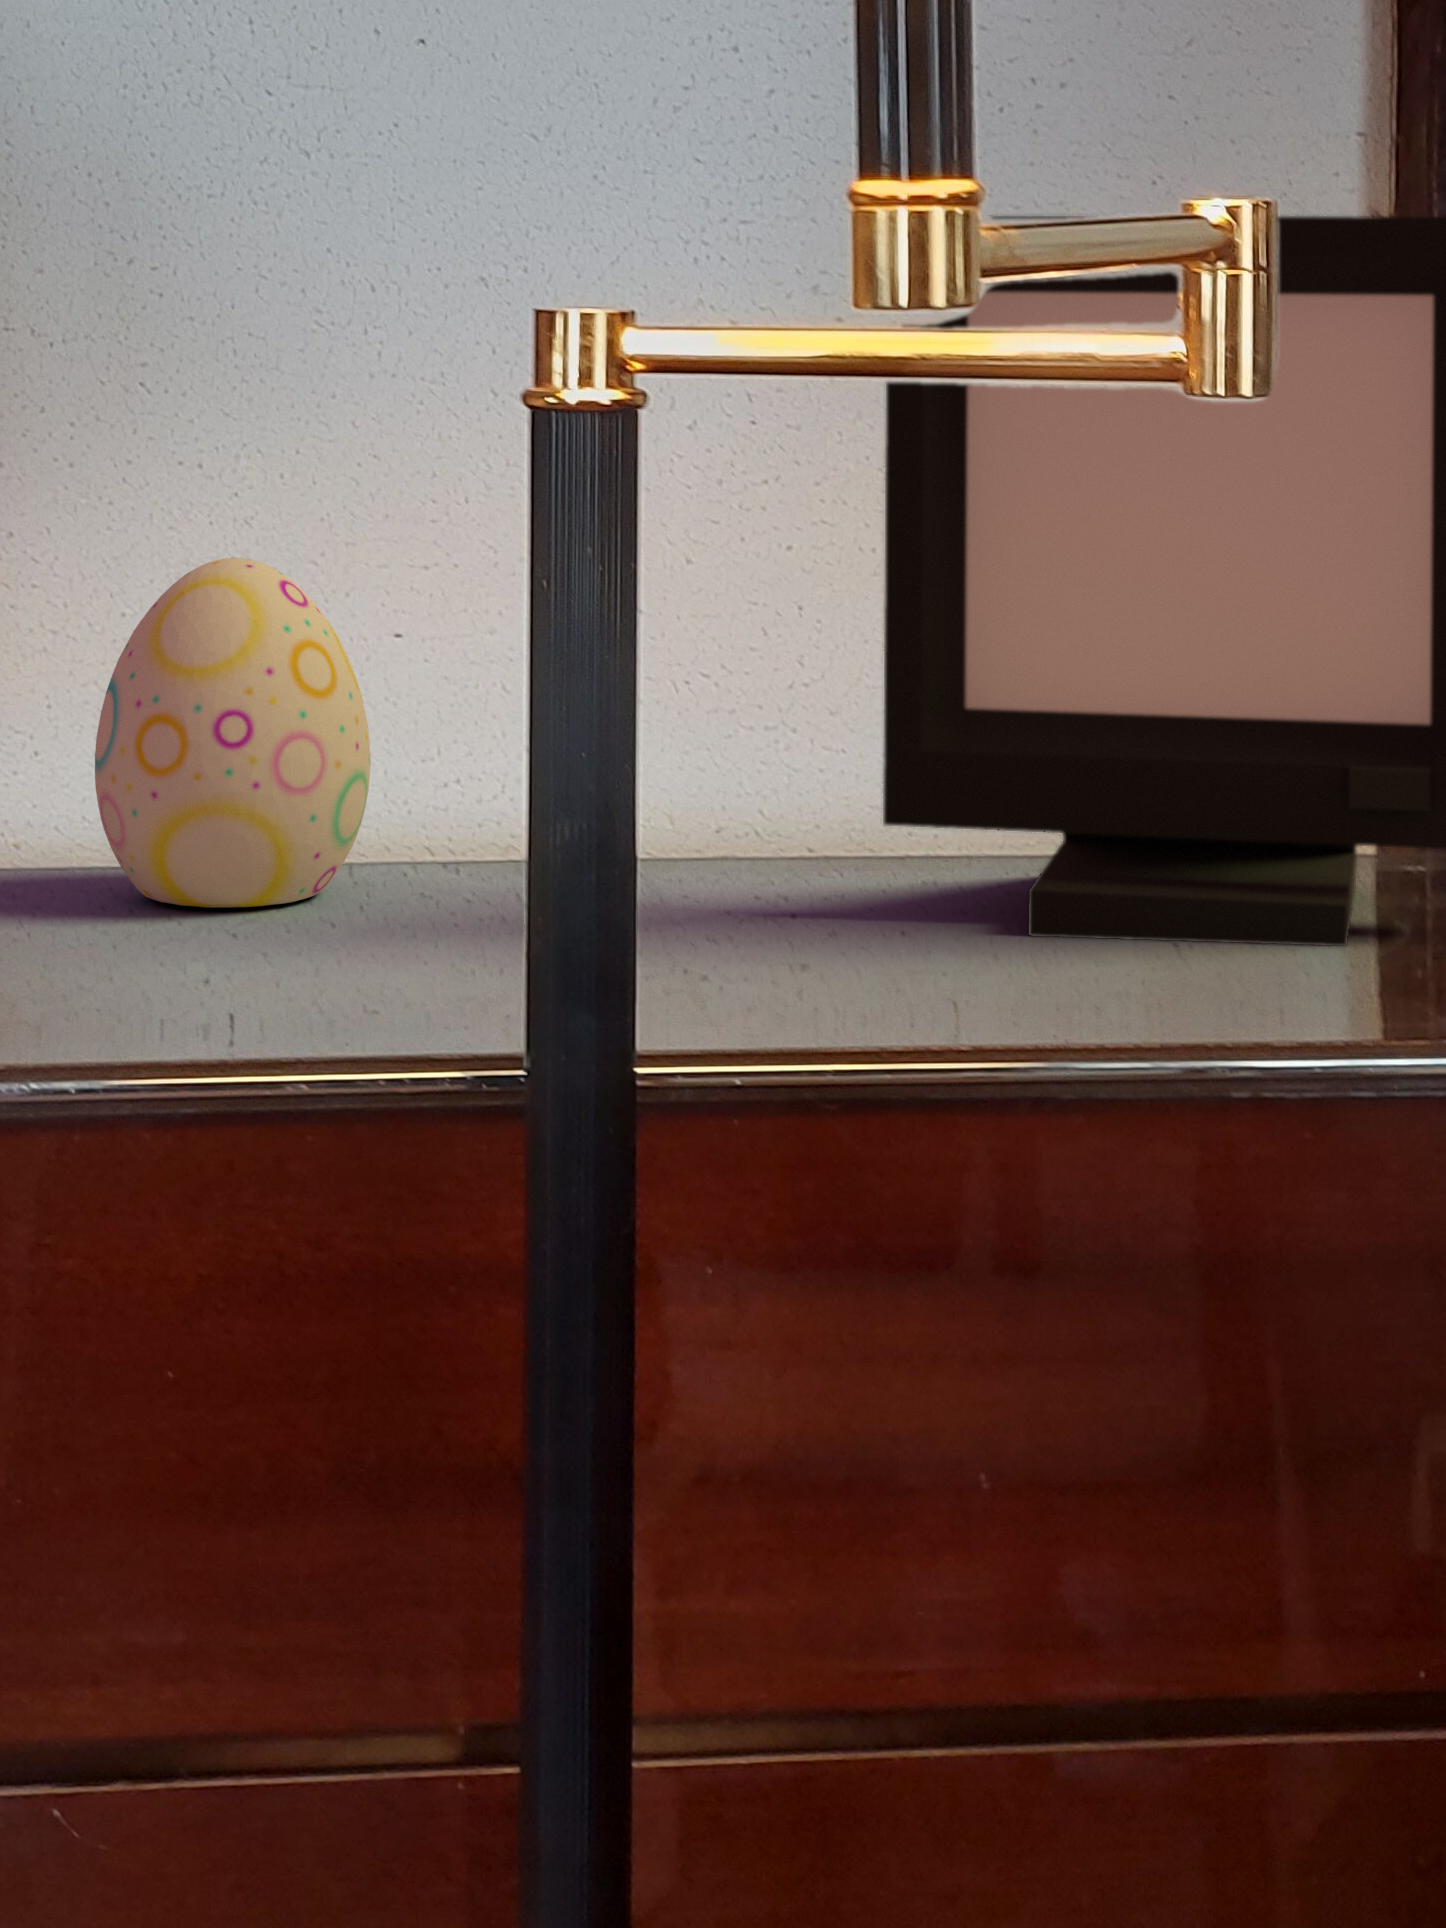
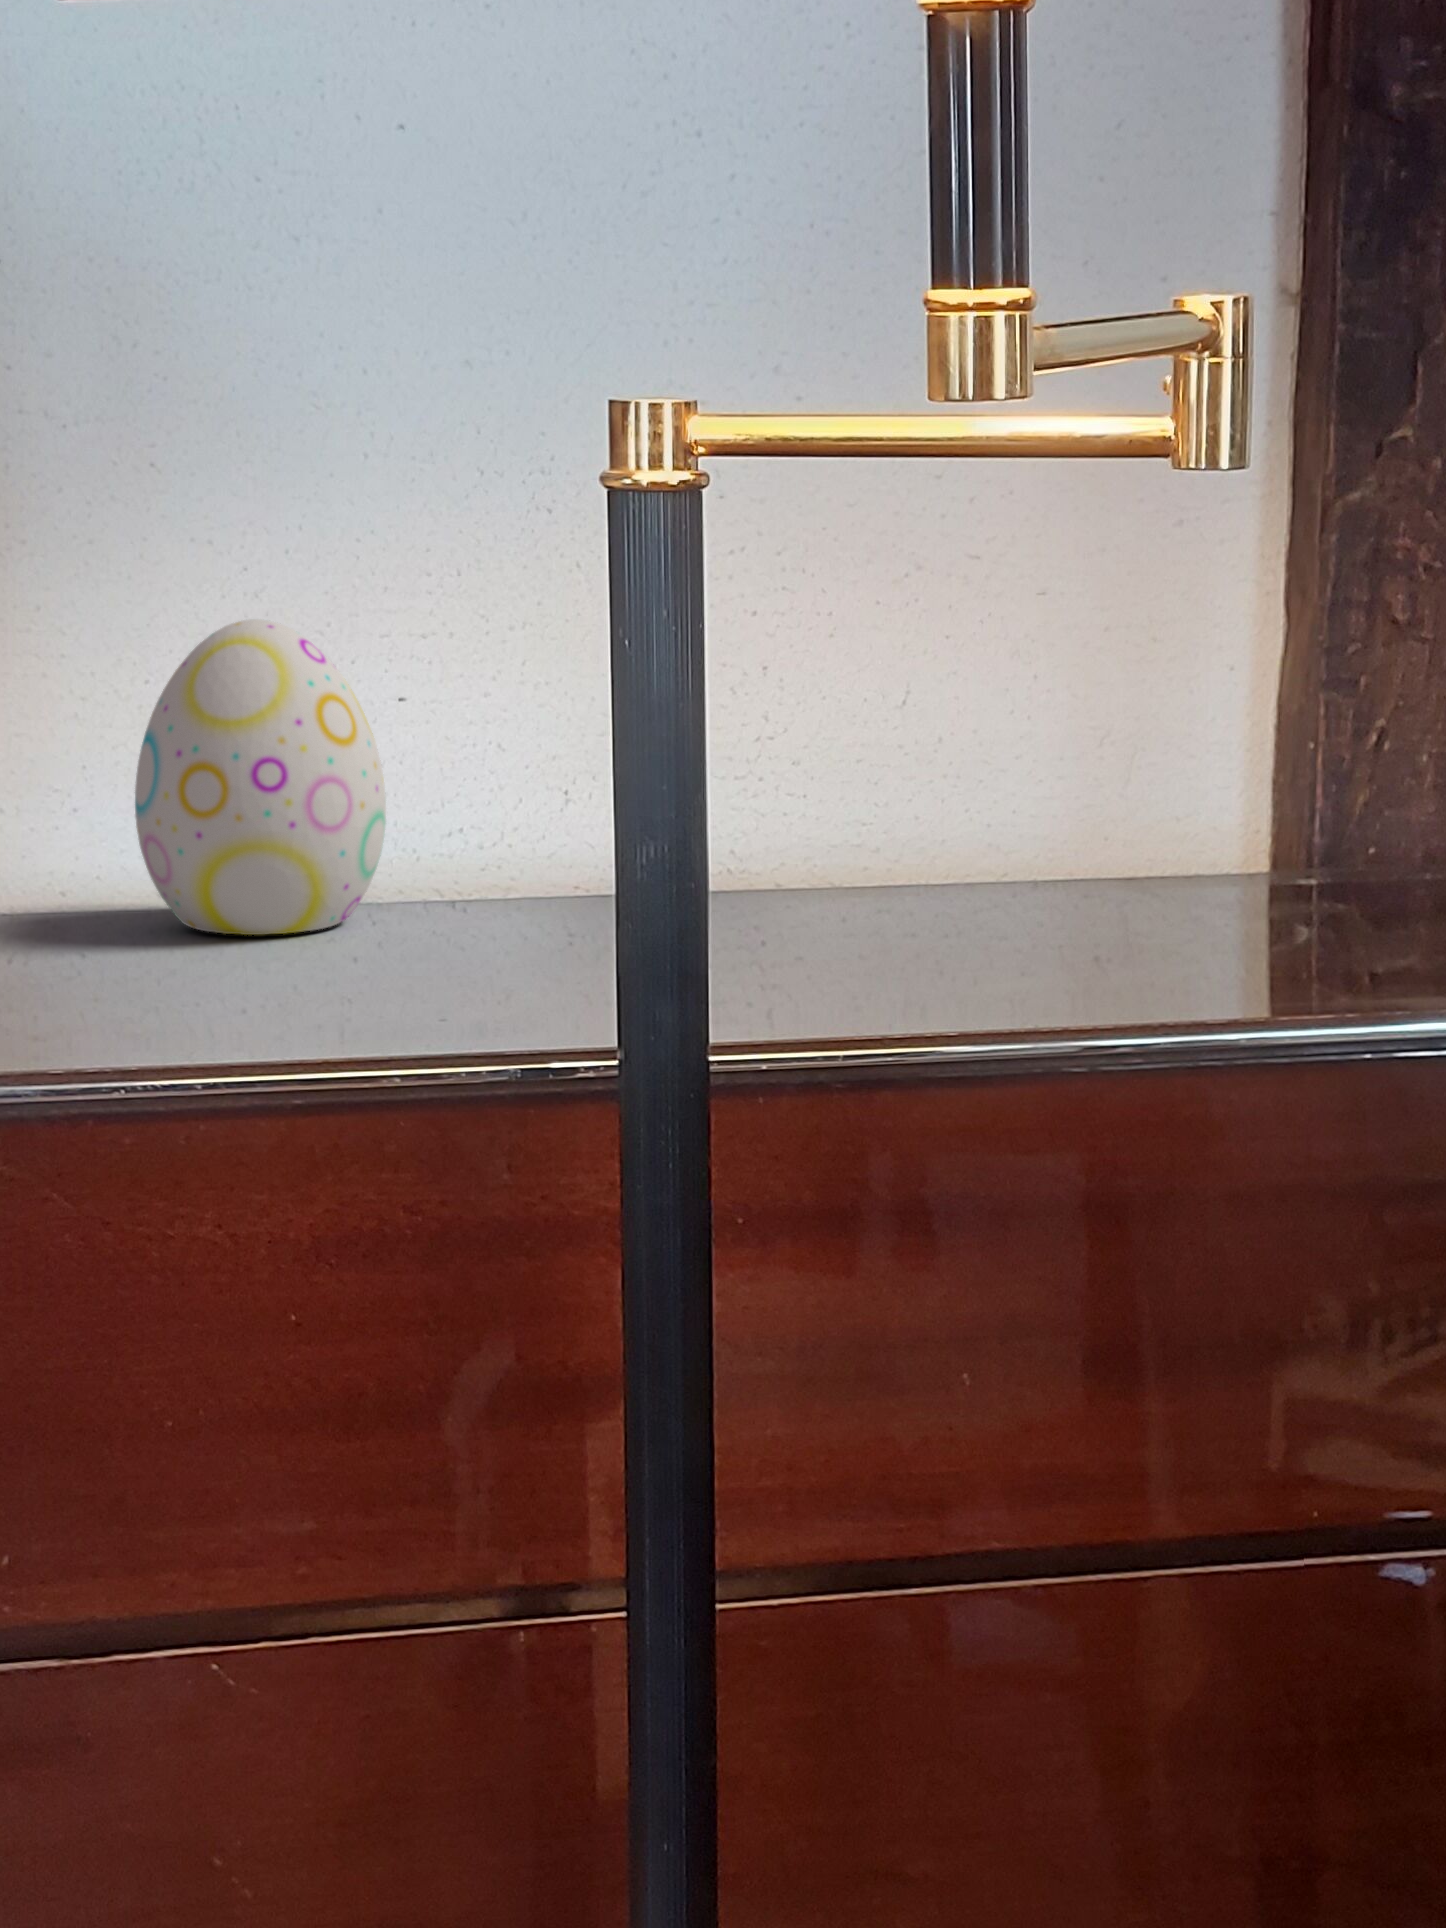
picture frame: present [883,216,1446,946] -> none [856,297,1421,947]

